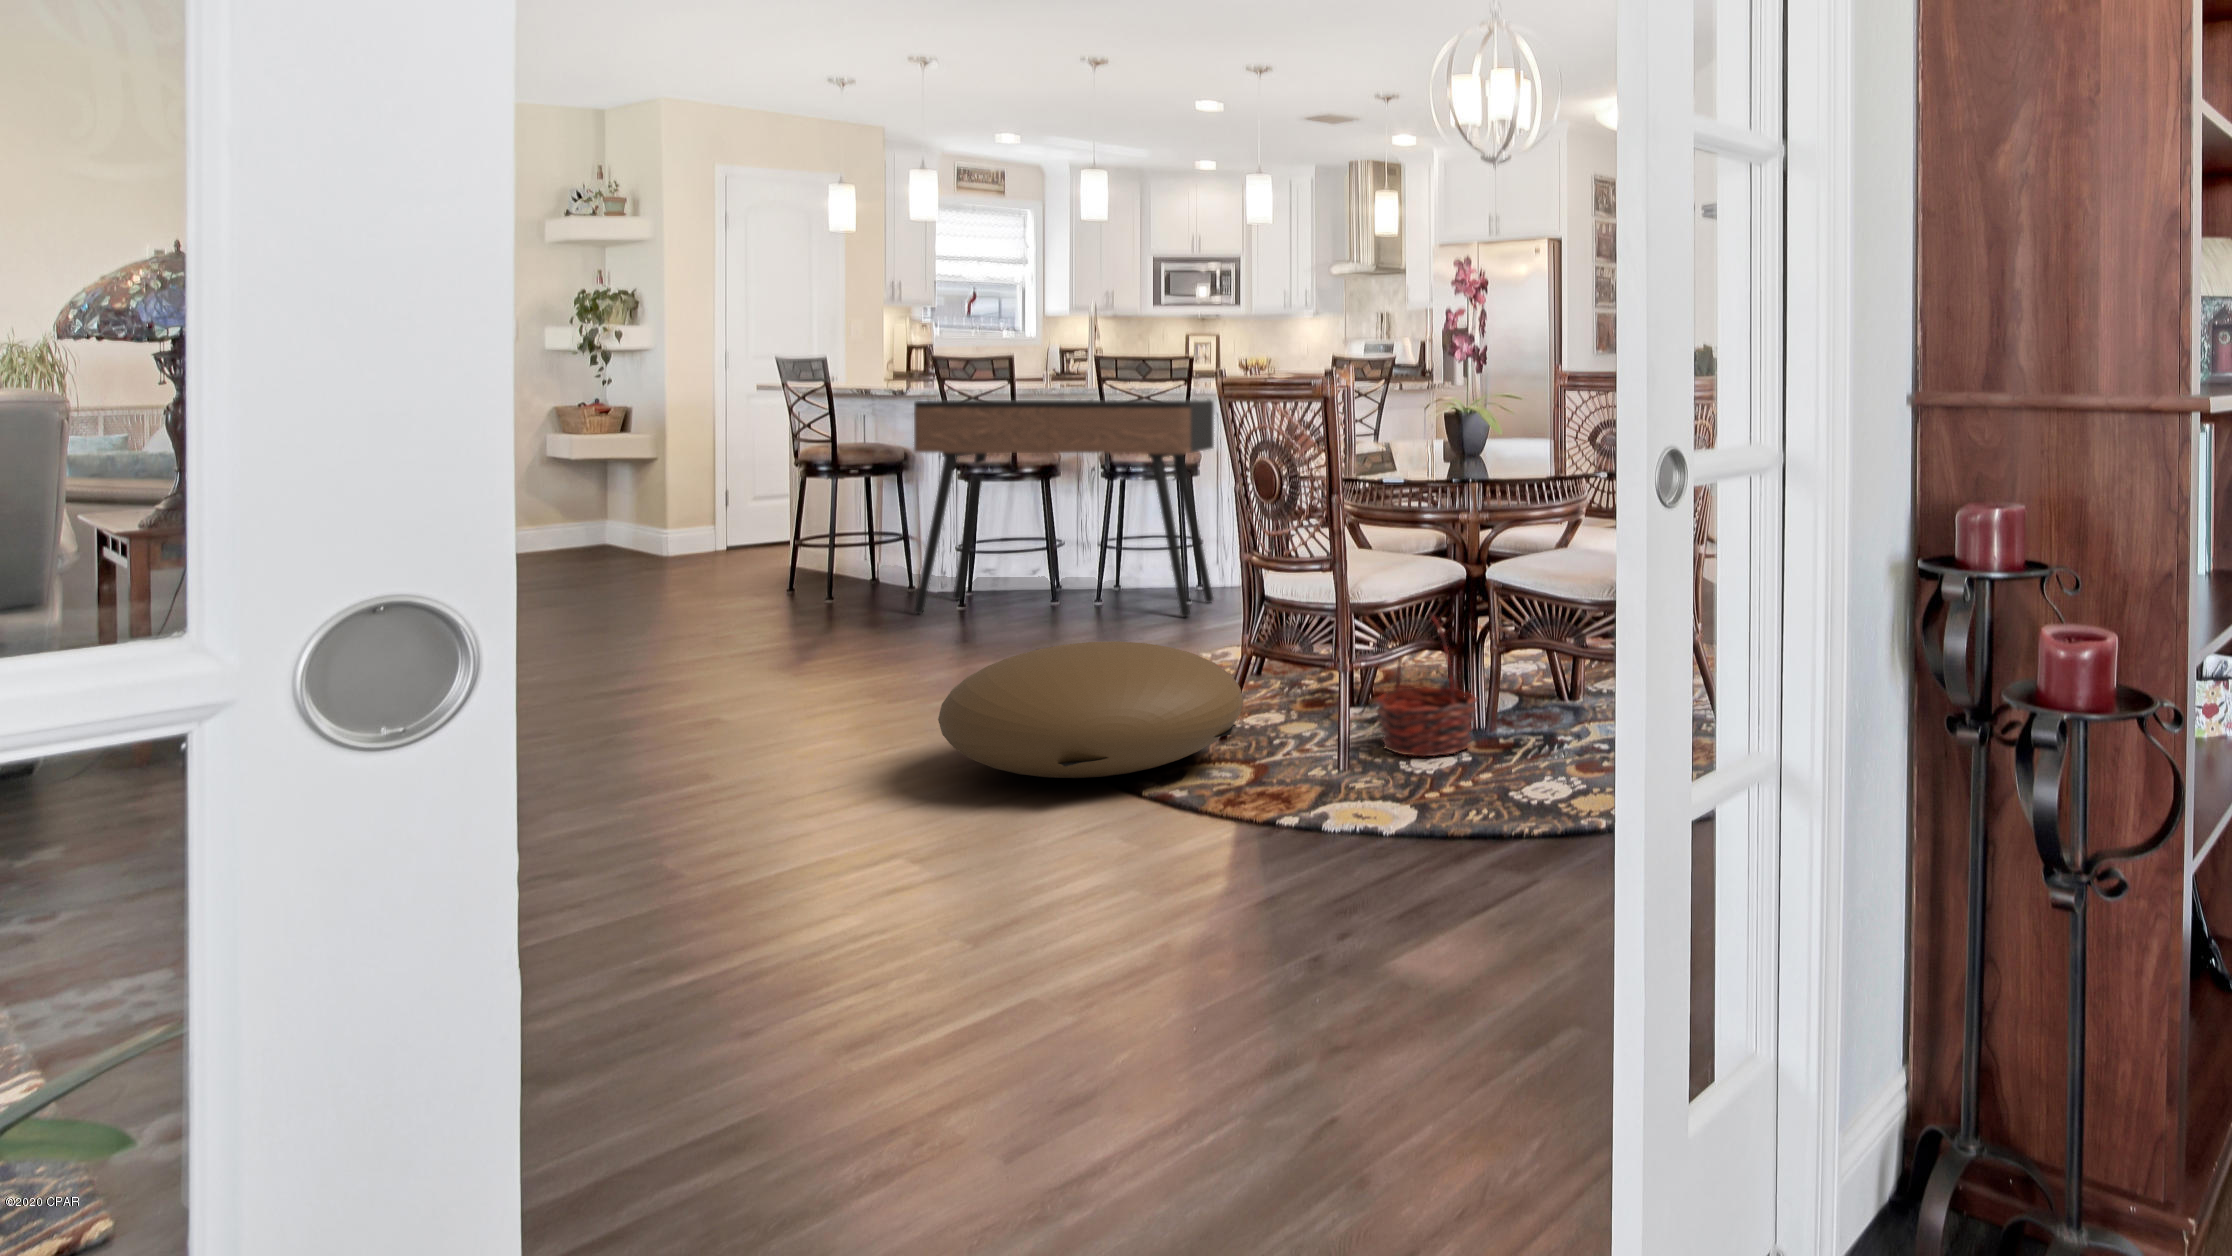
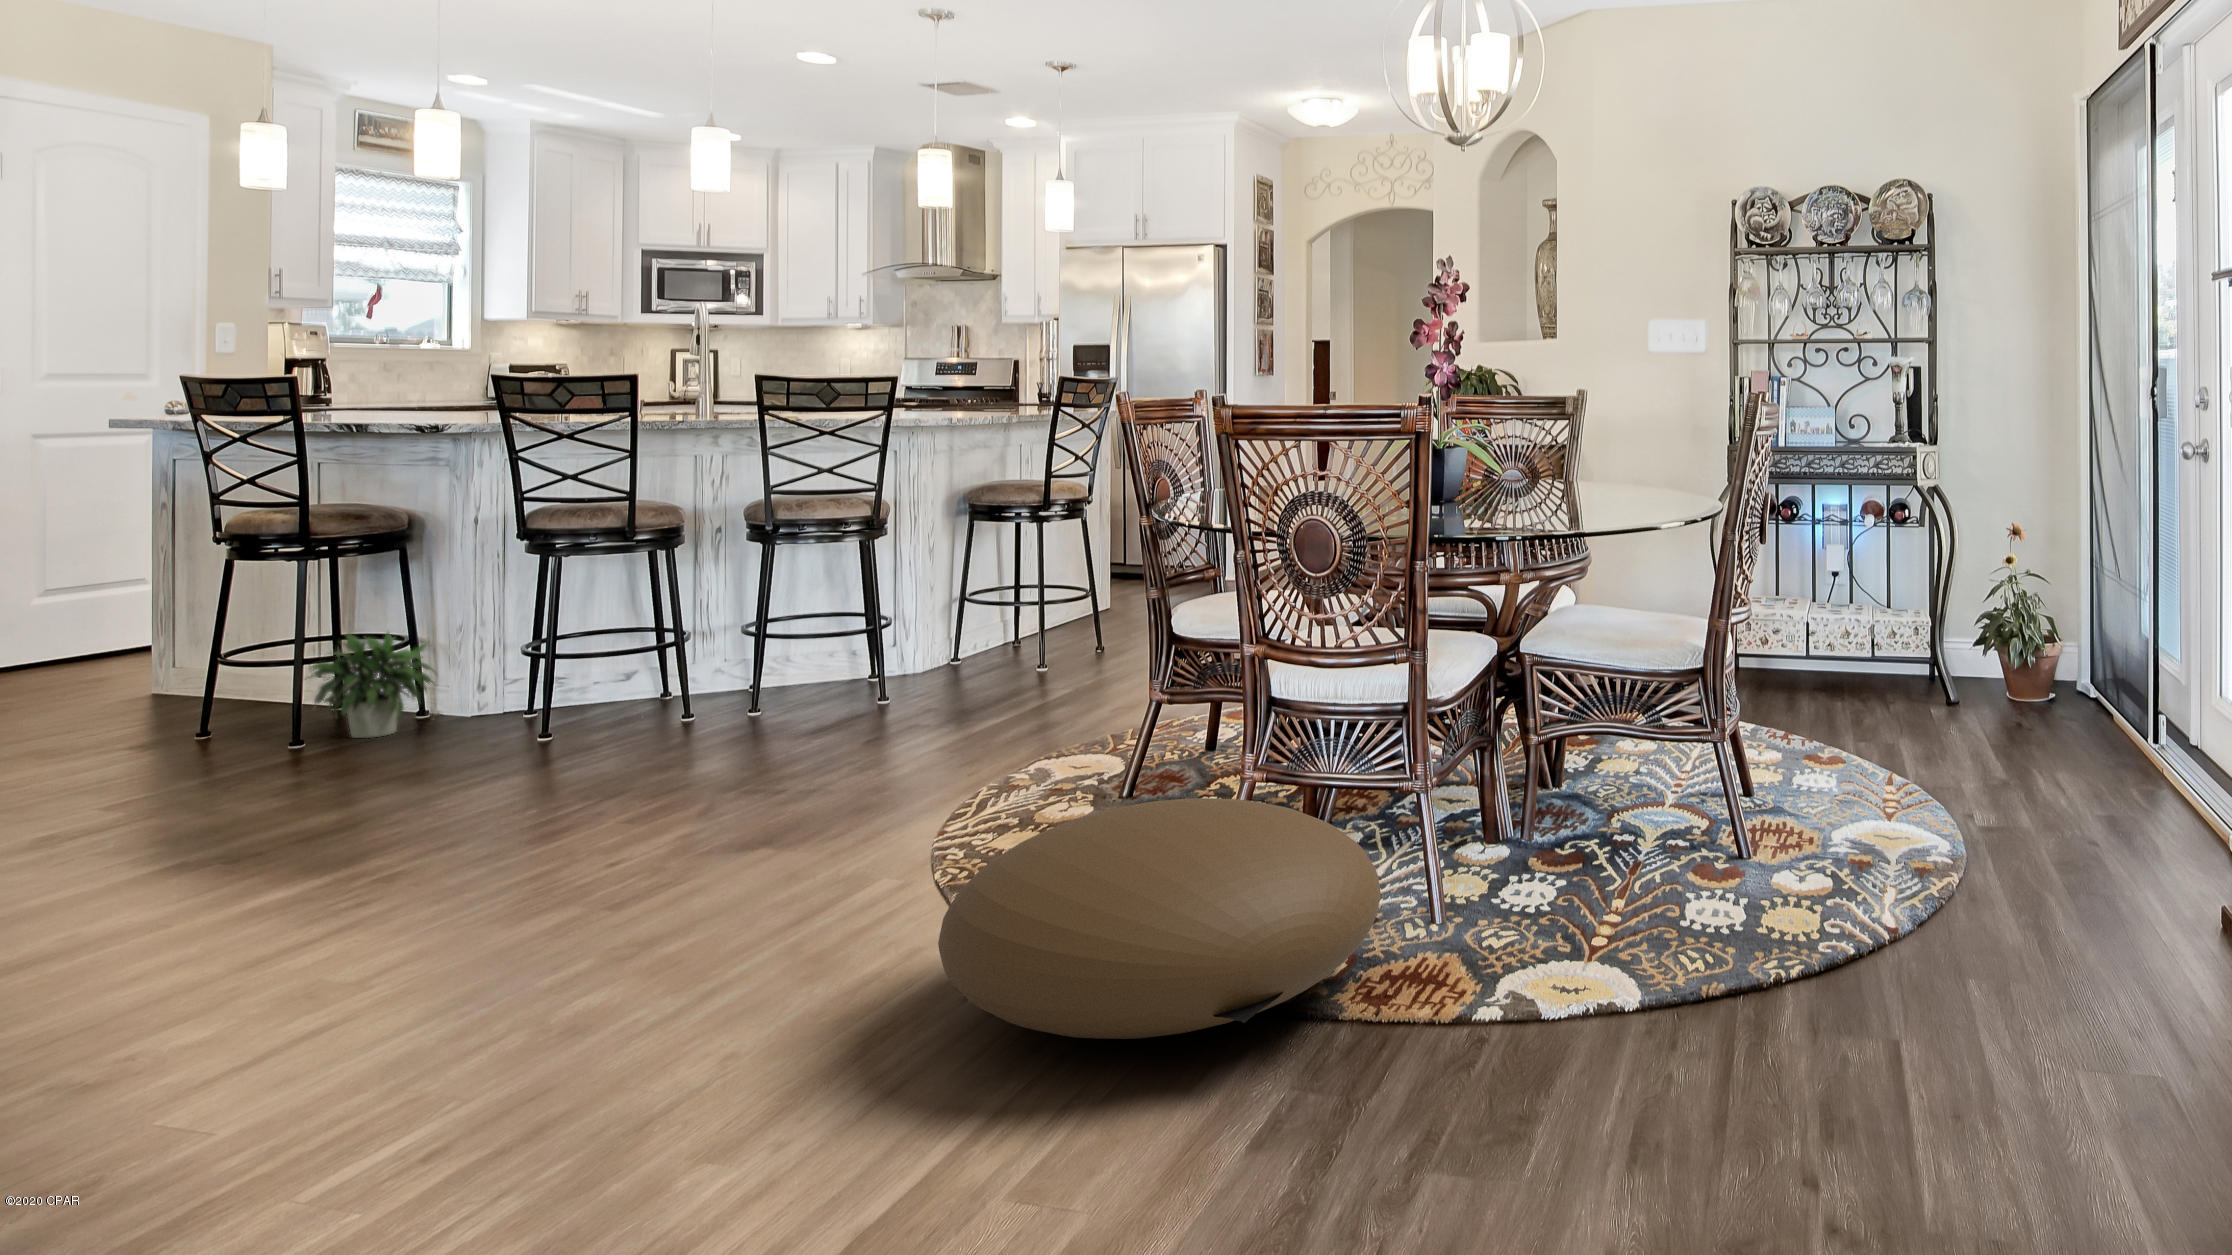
console table: present [914,400,1214,617] -> none [485,434,935,758]
potted plant: none [837,529,919,598] -> present [308,632,437,738]
basket: present [1376,614,1478,756] -> none [1484,712,1618,906]

